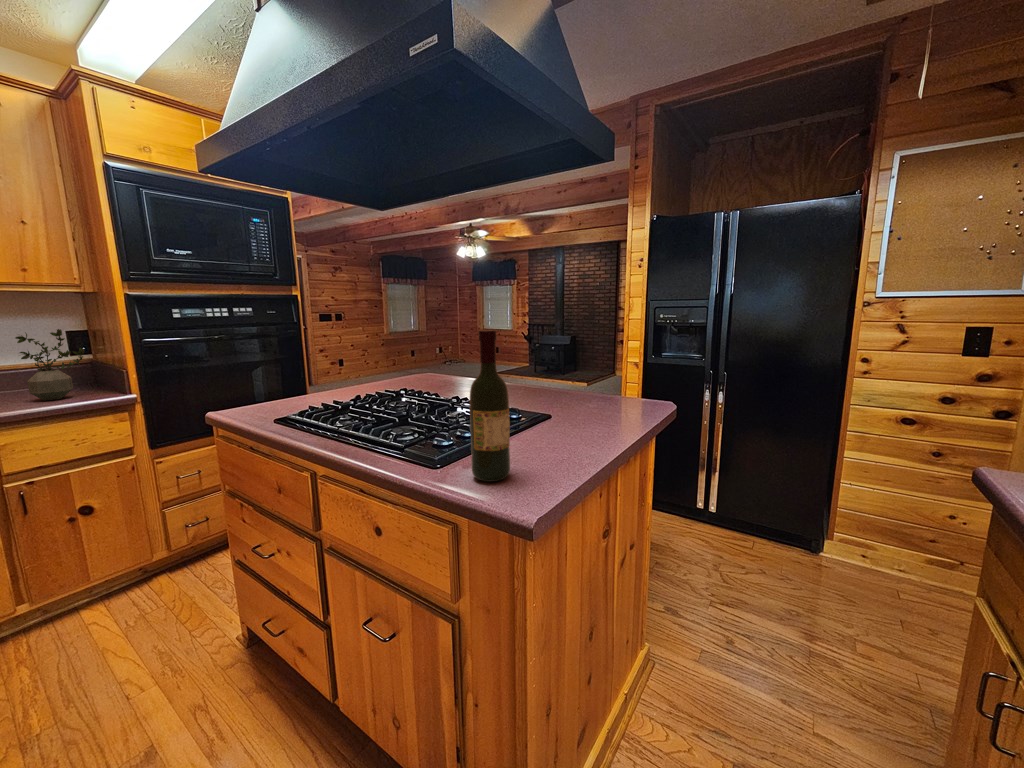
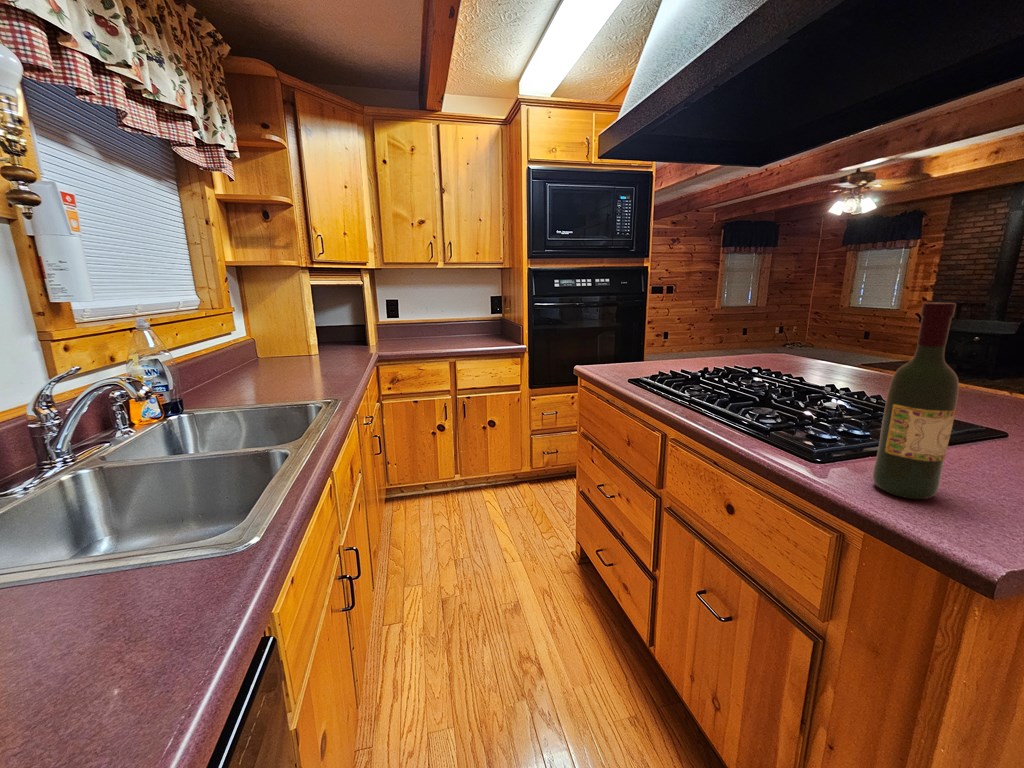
potted plant: present [16,329,84,401] -> none [468,295,501,345]

